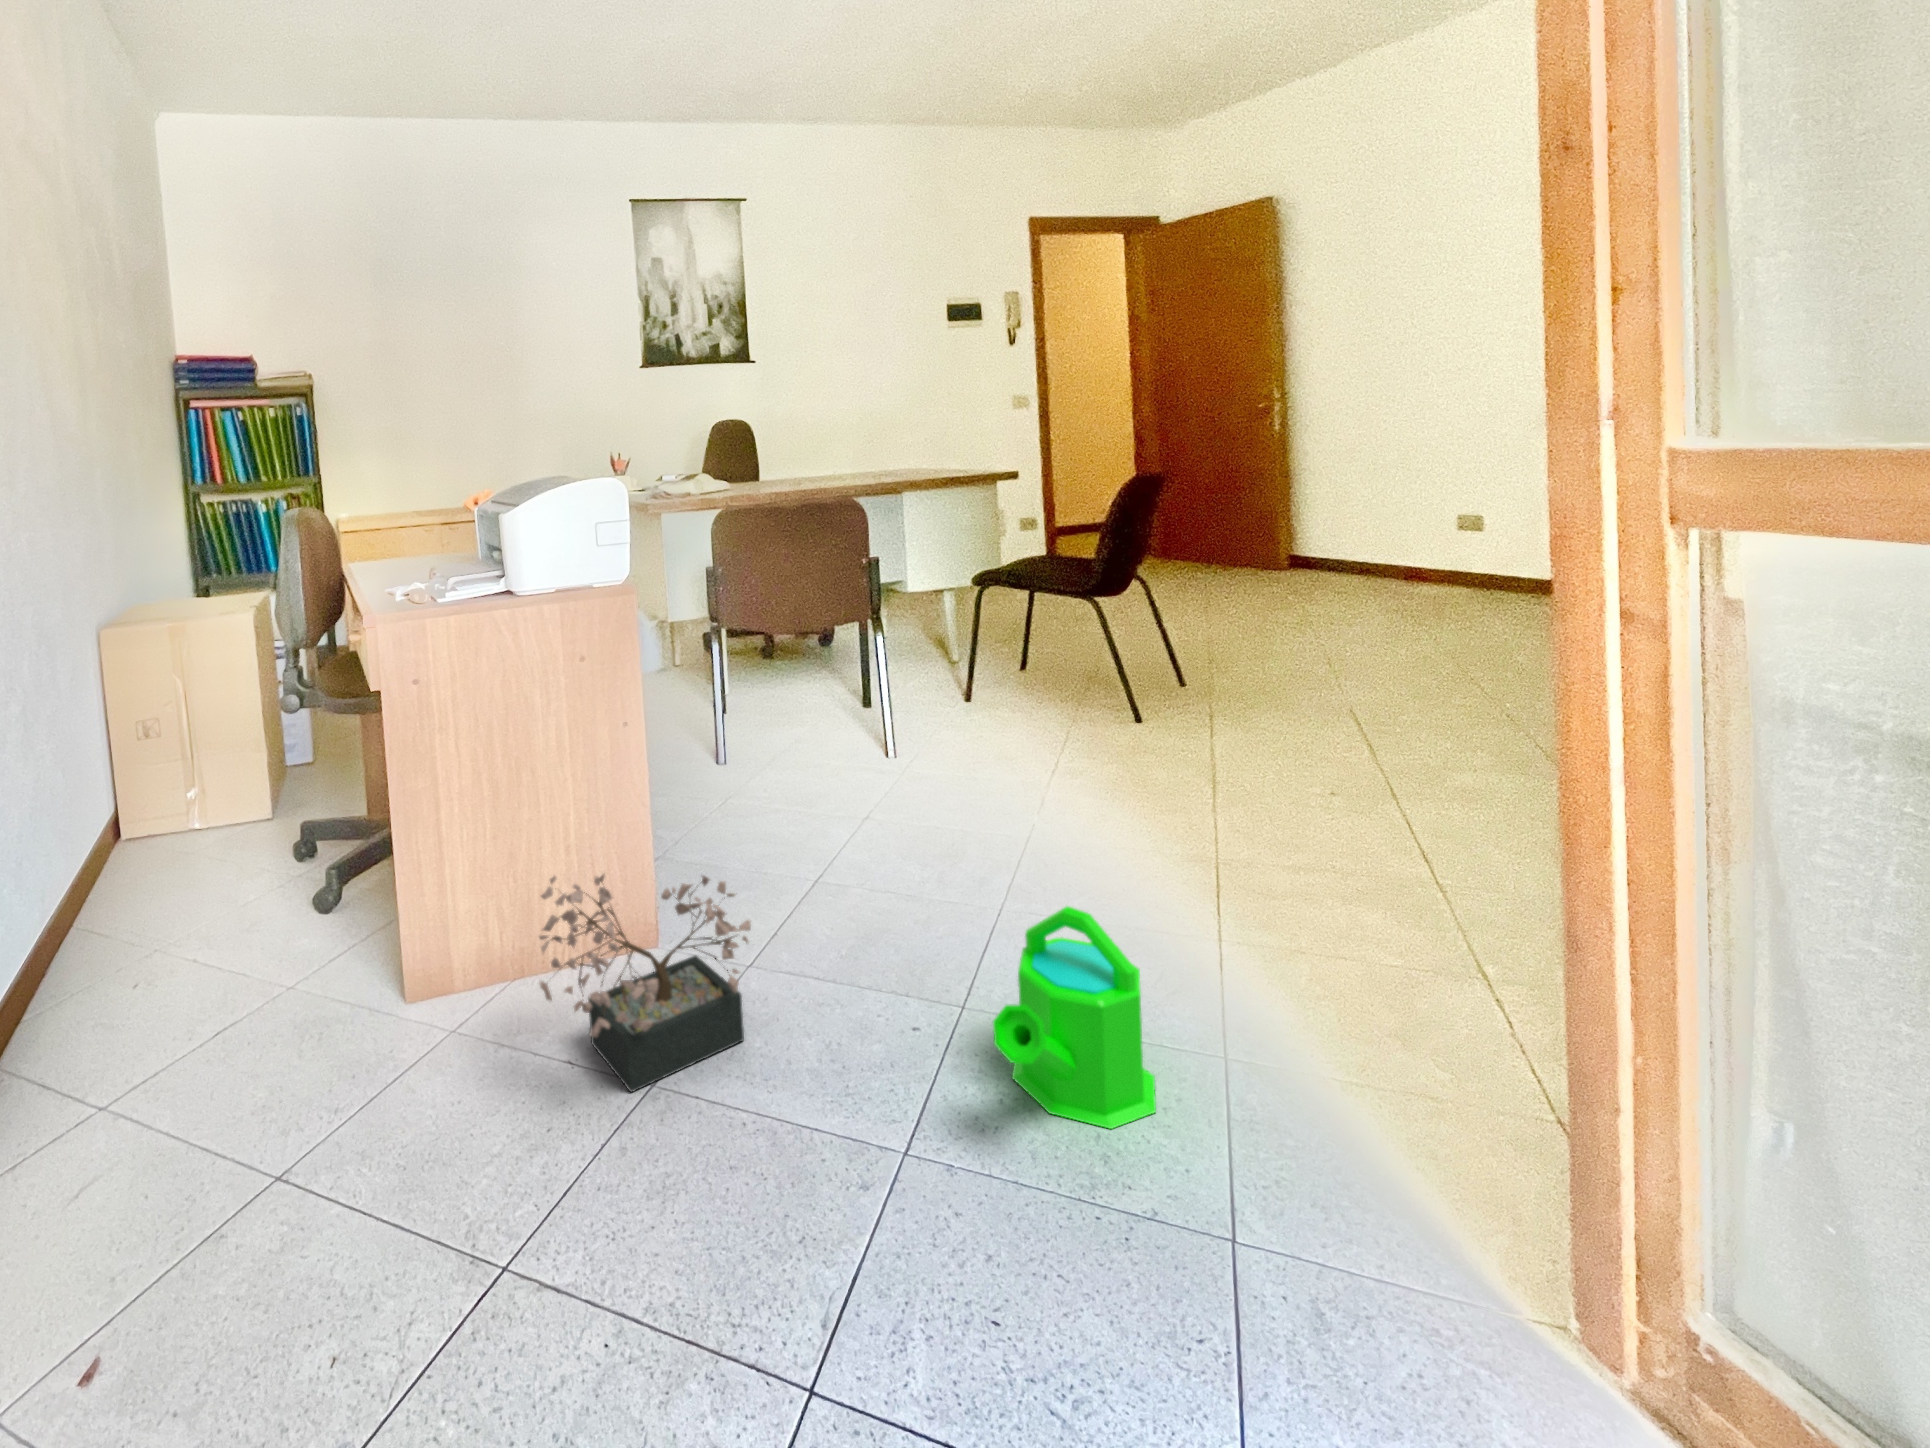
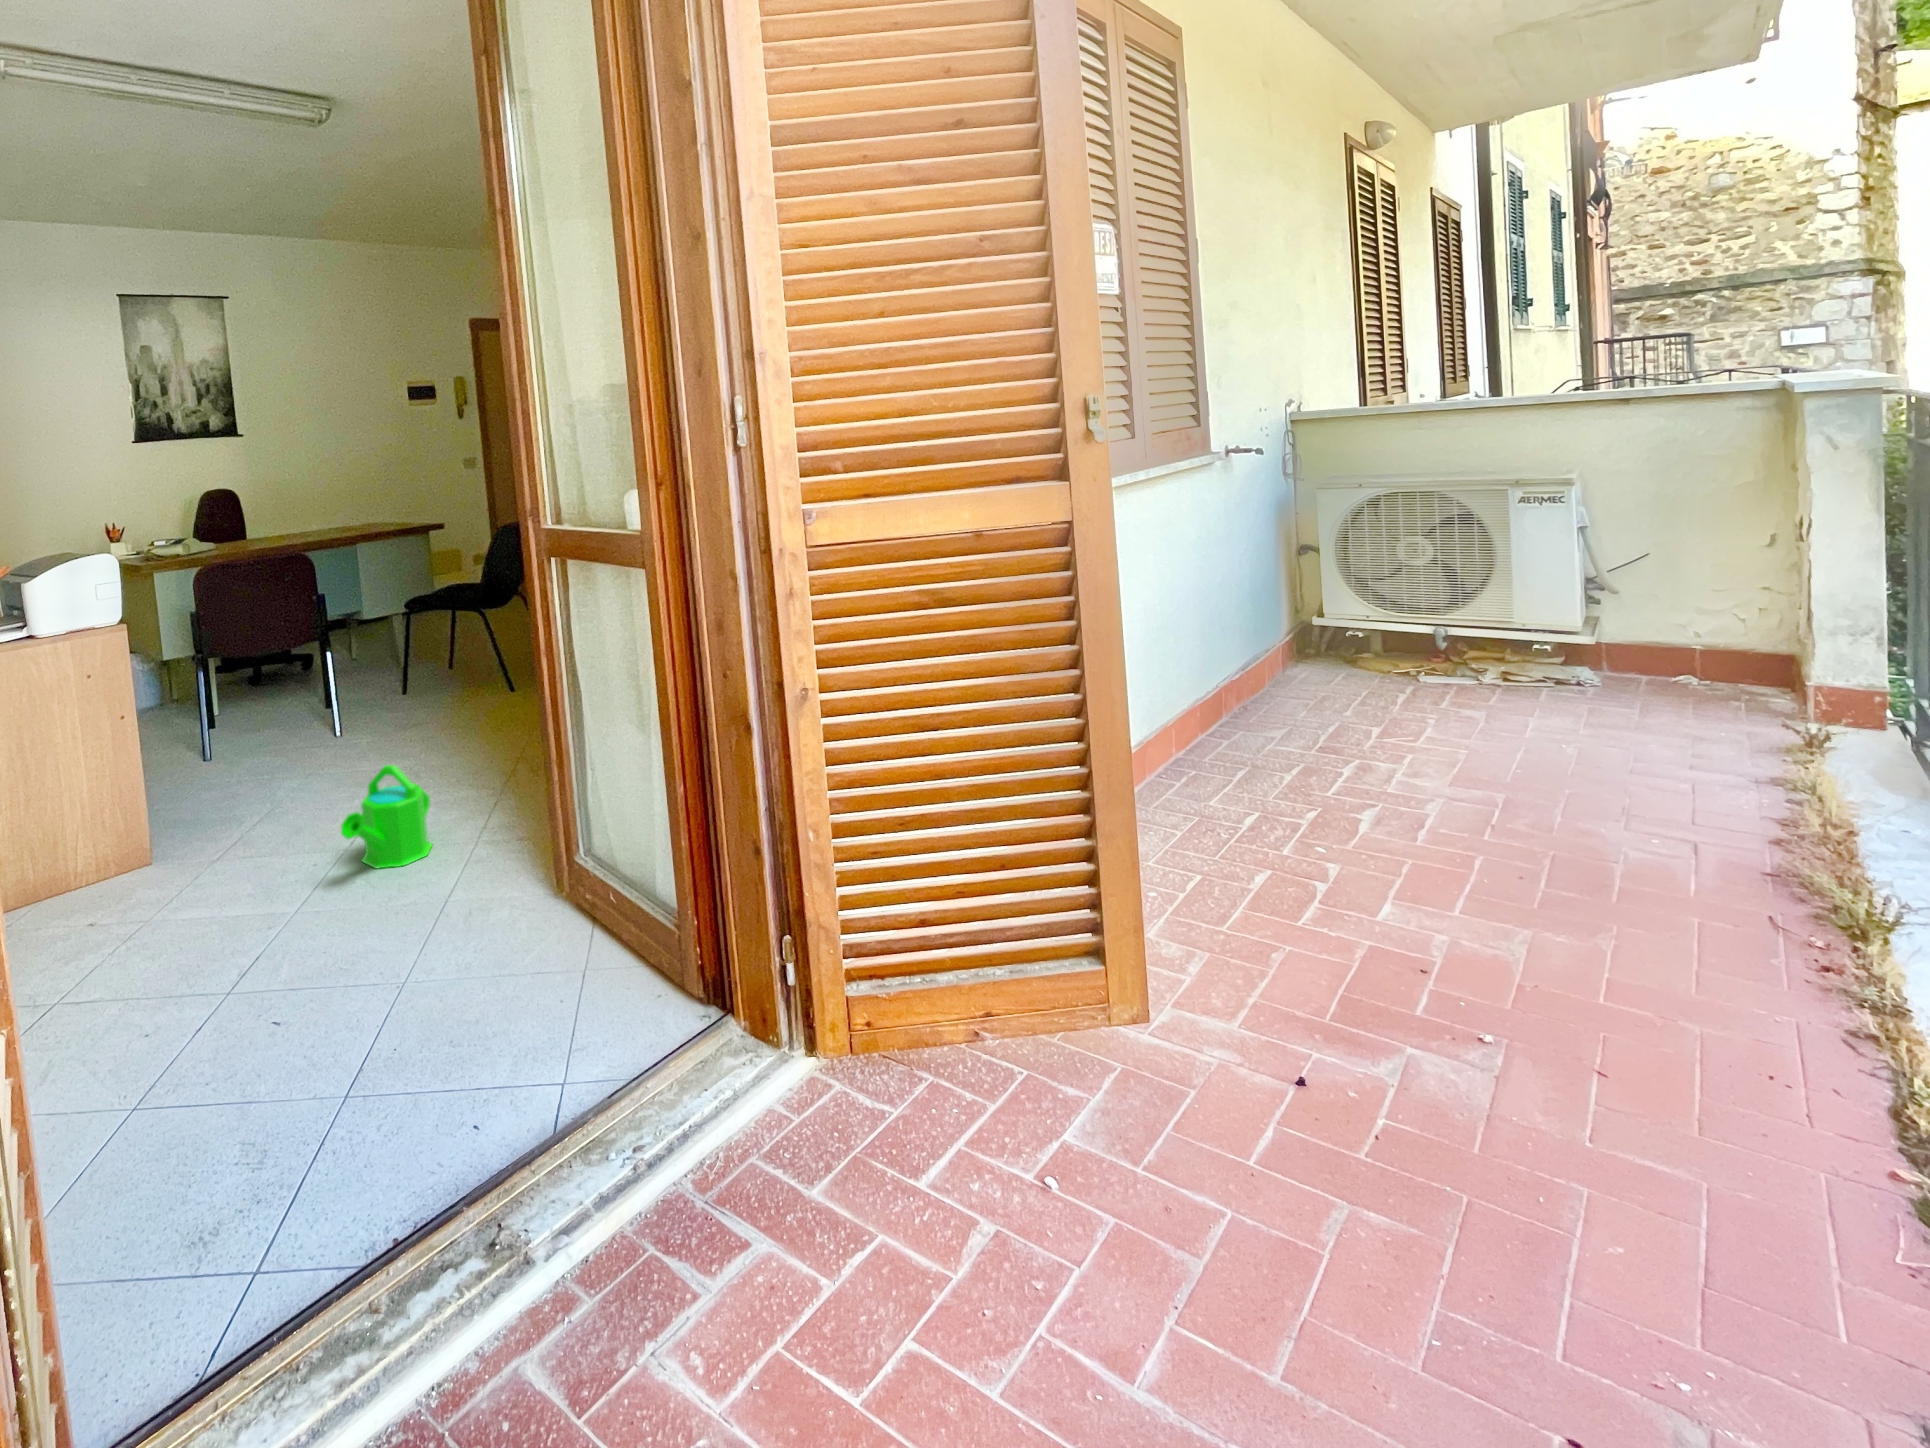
decorative plant: present [539,874,751,1092] -> none [66,796,213,920]

